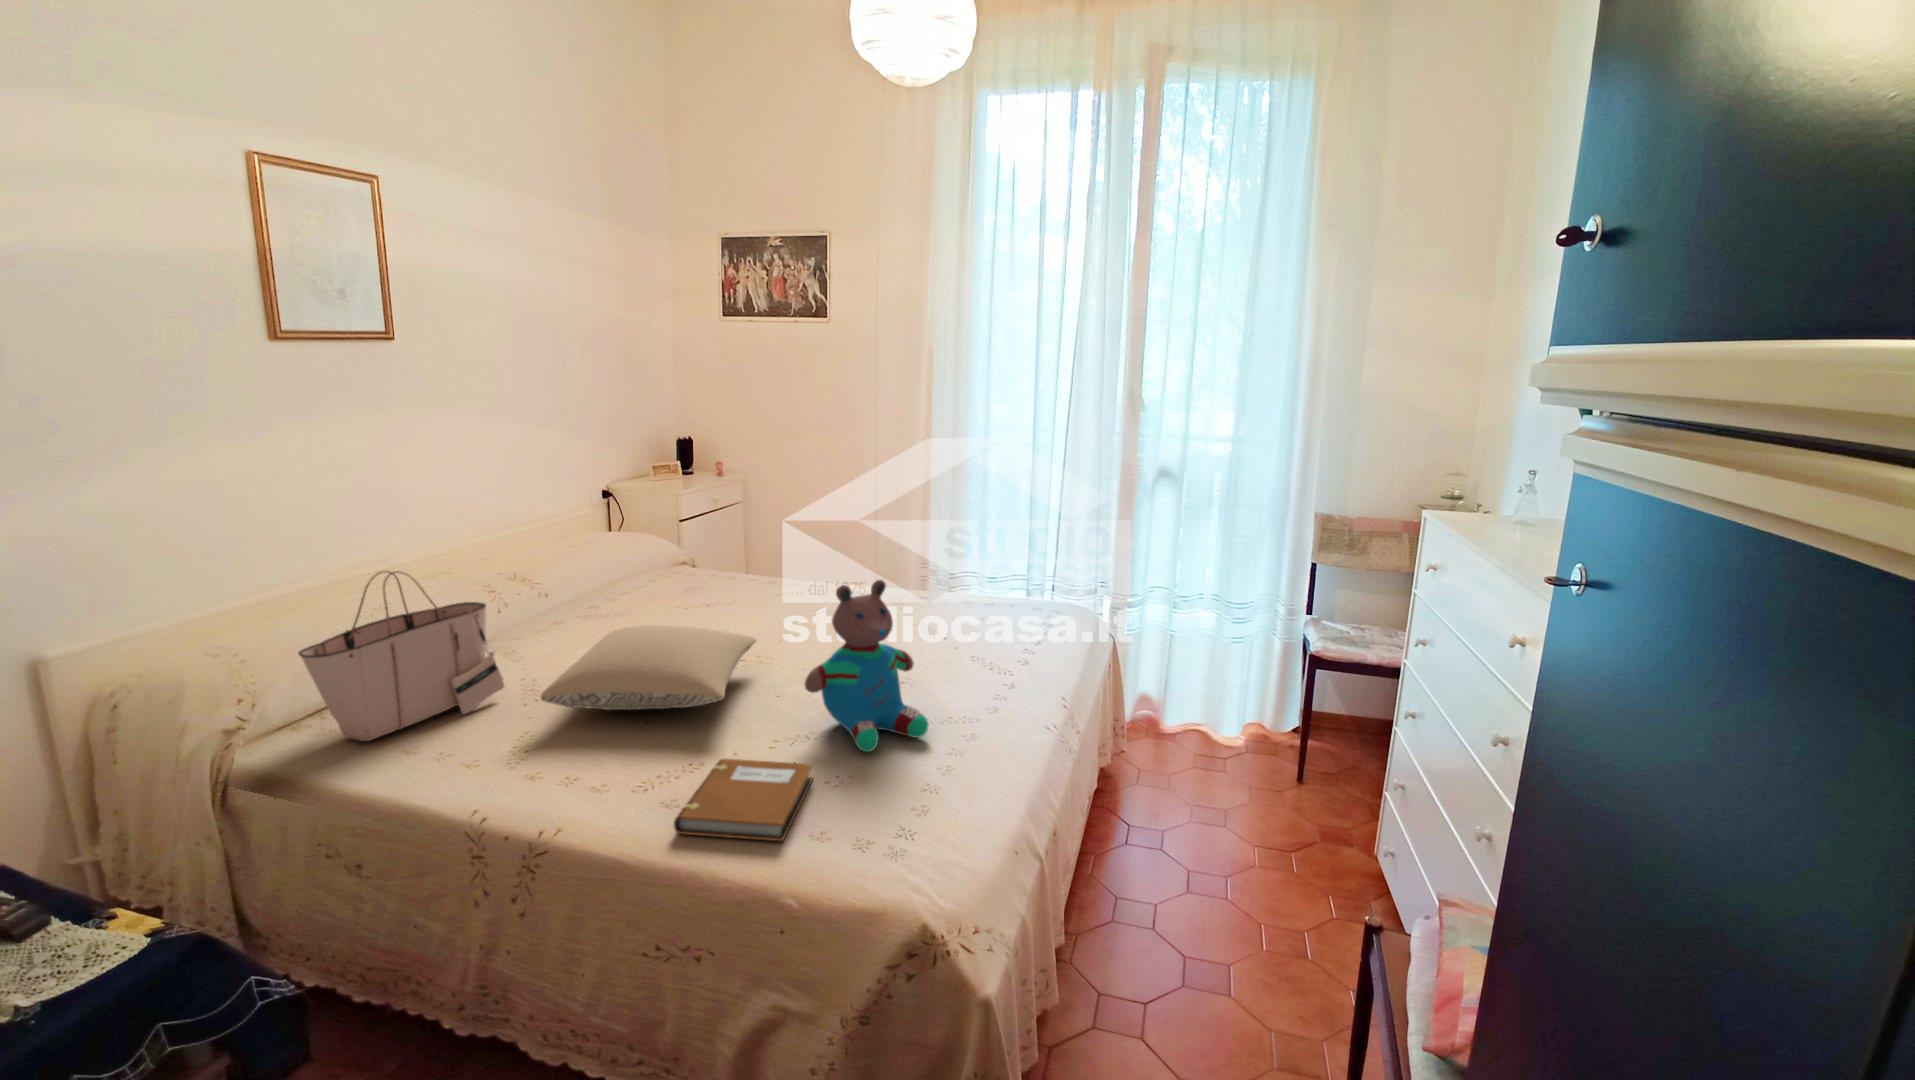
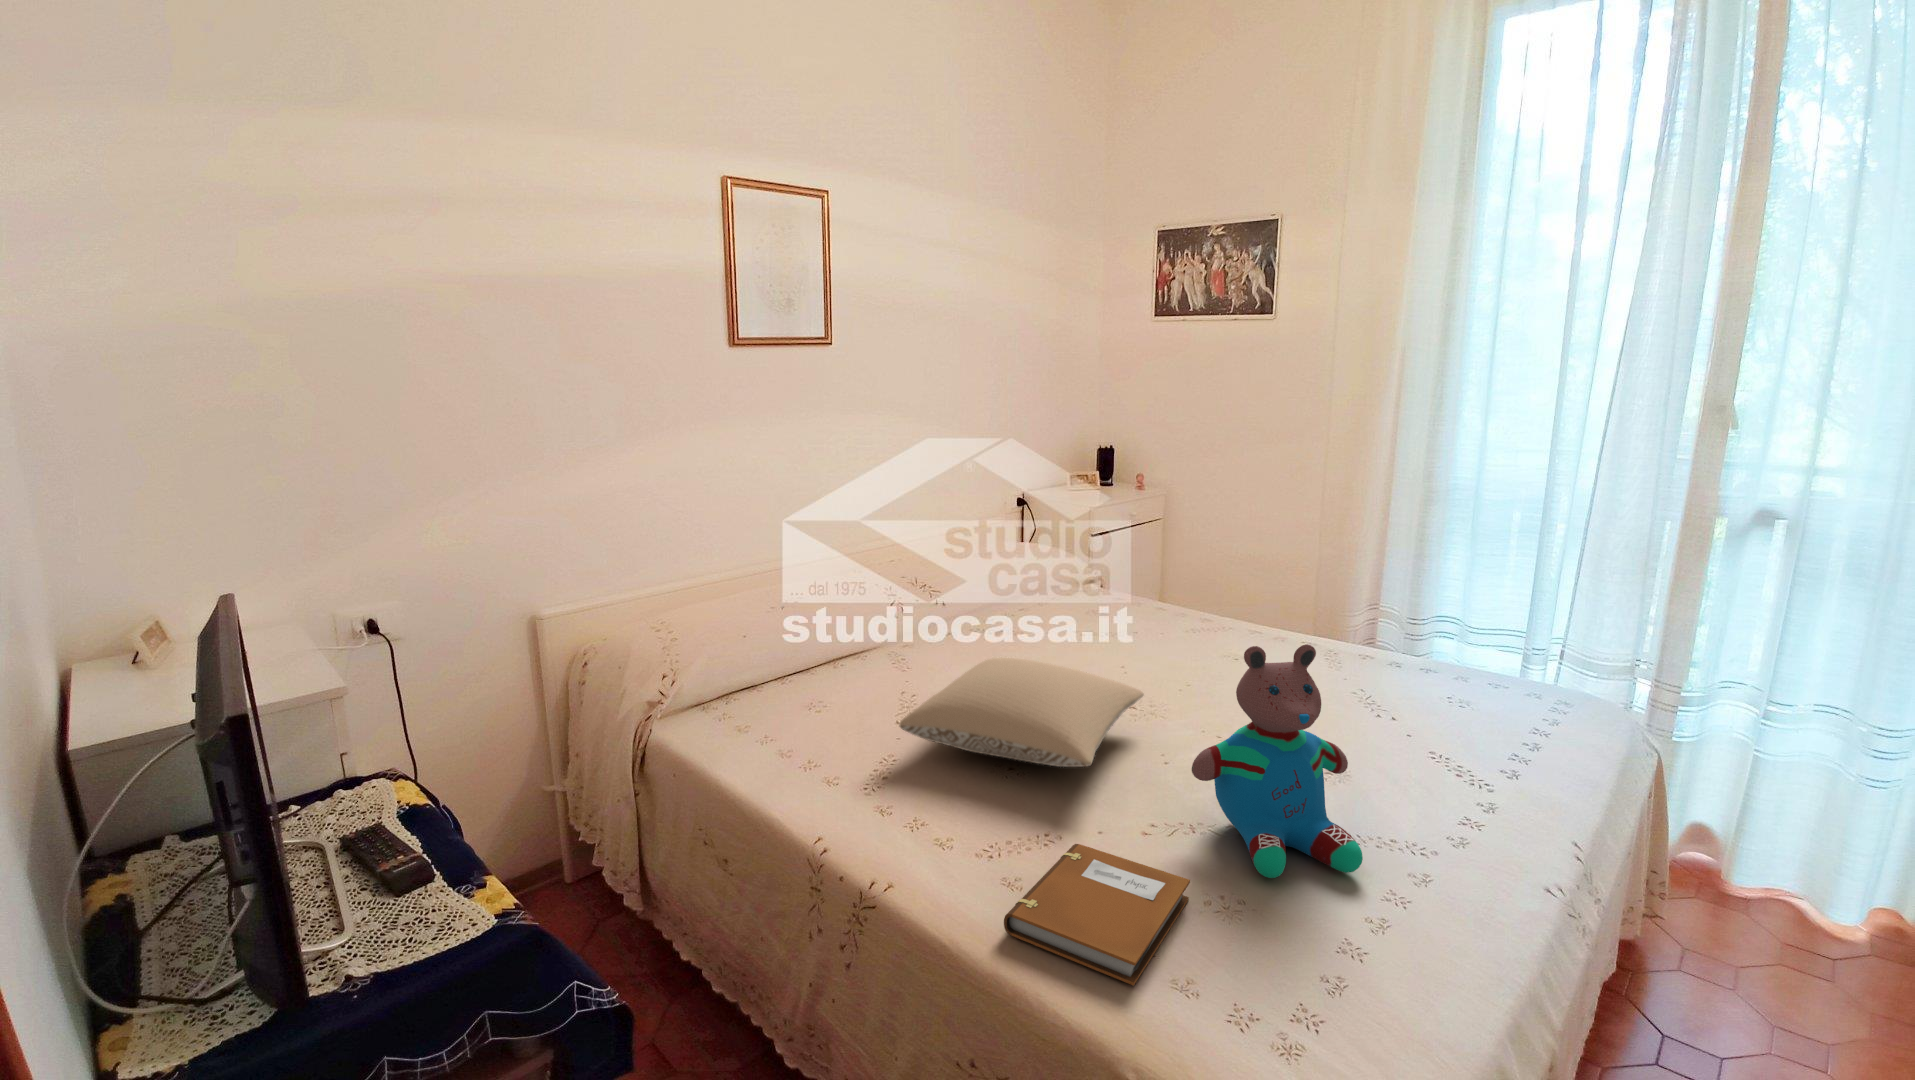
tote bag: present [299,571,504,741] -> none [699,571,876,739]

